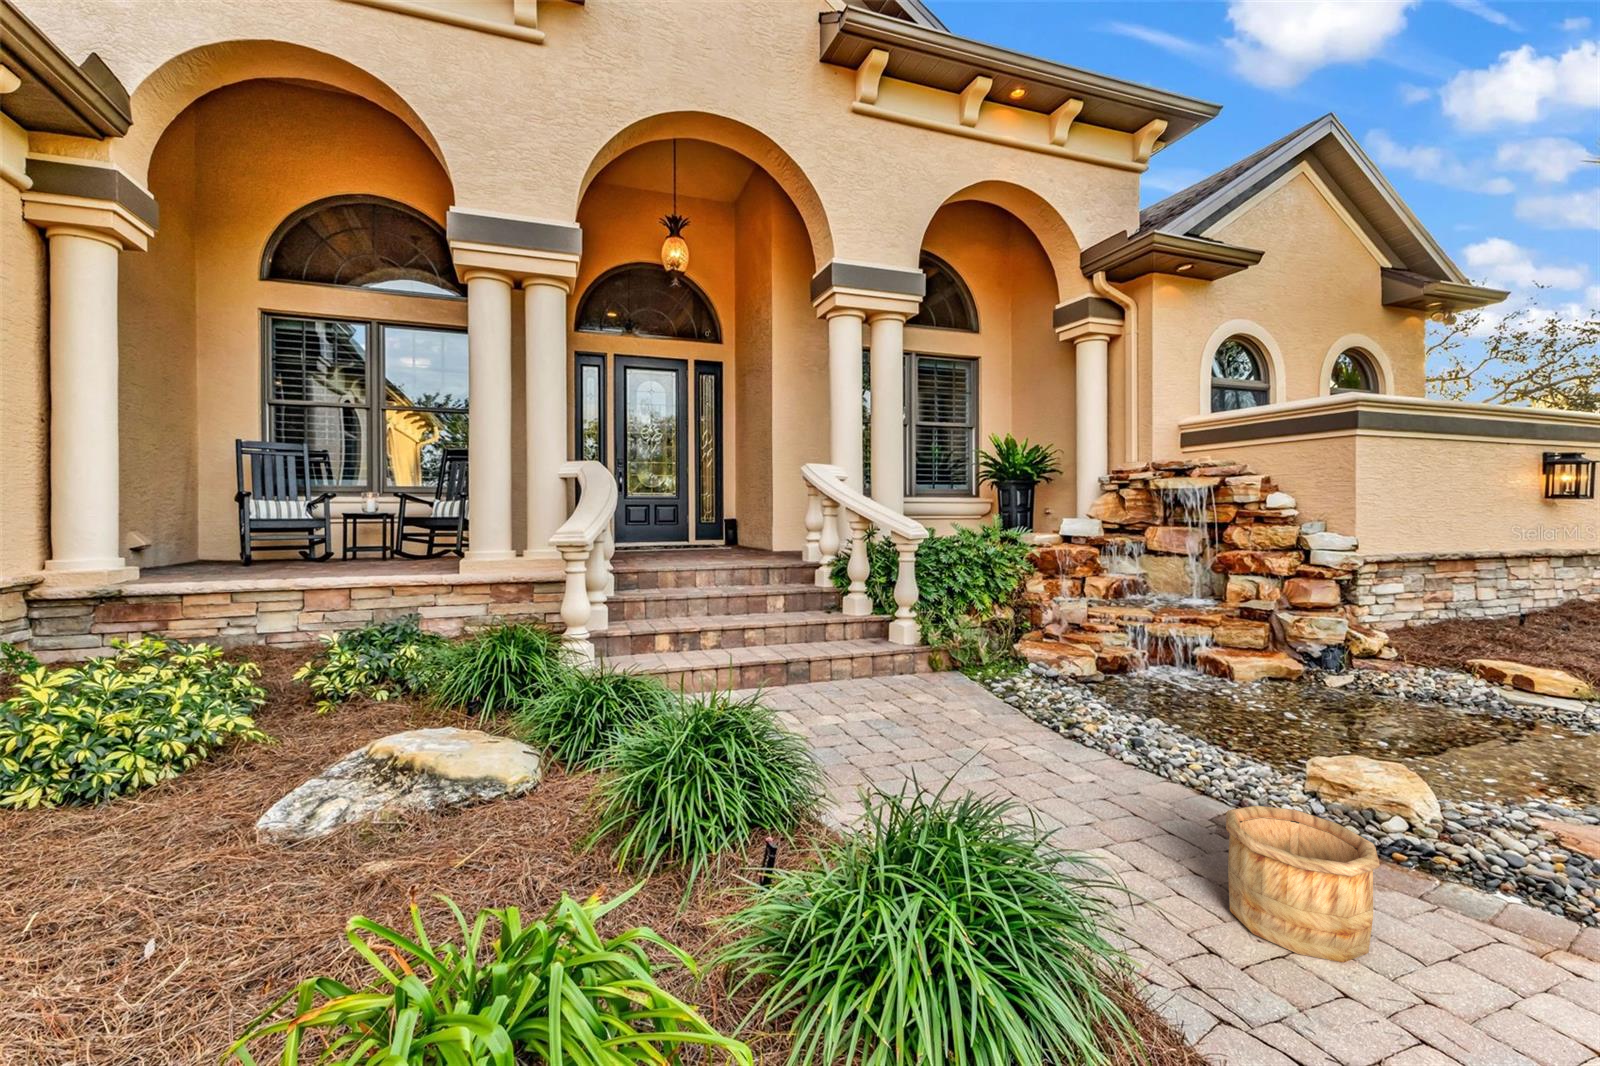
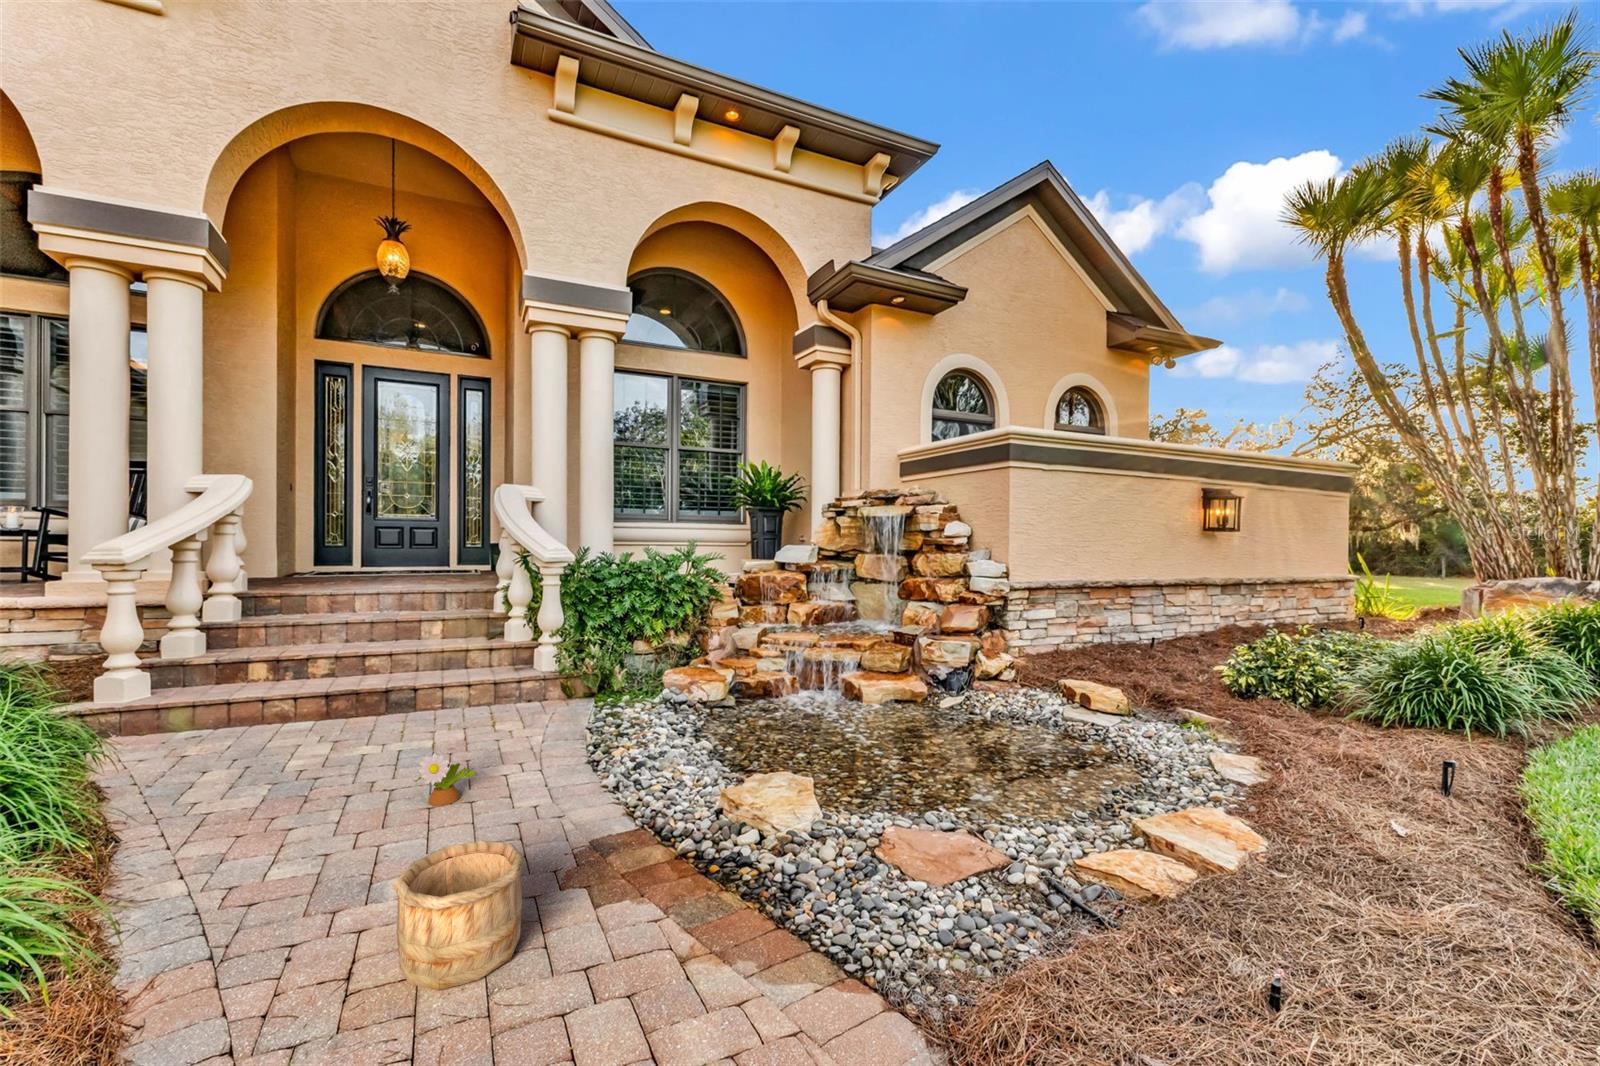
decorative plant: none [960,718,1016,771] -> present [414,753,478,806]

